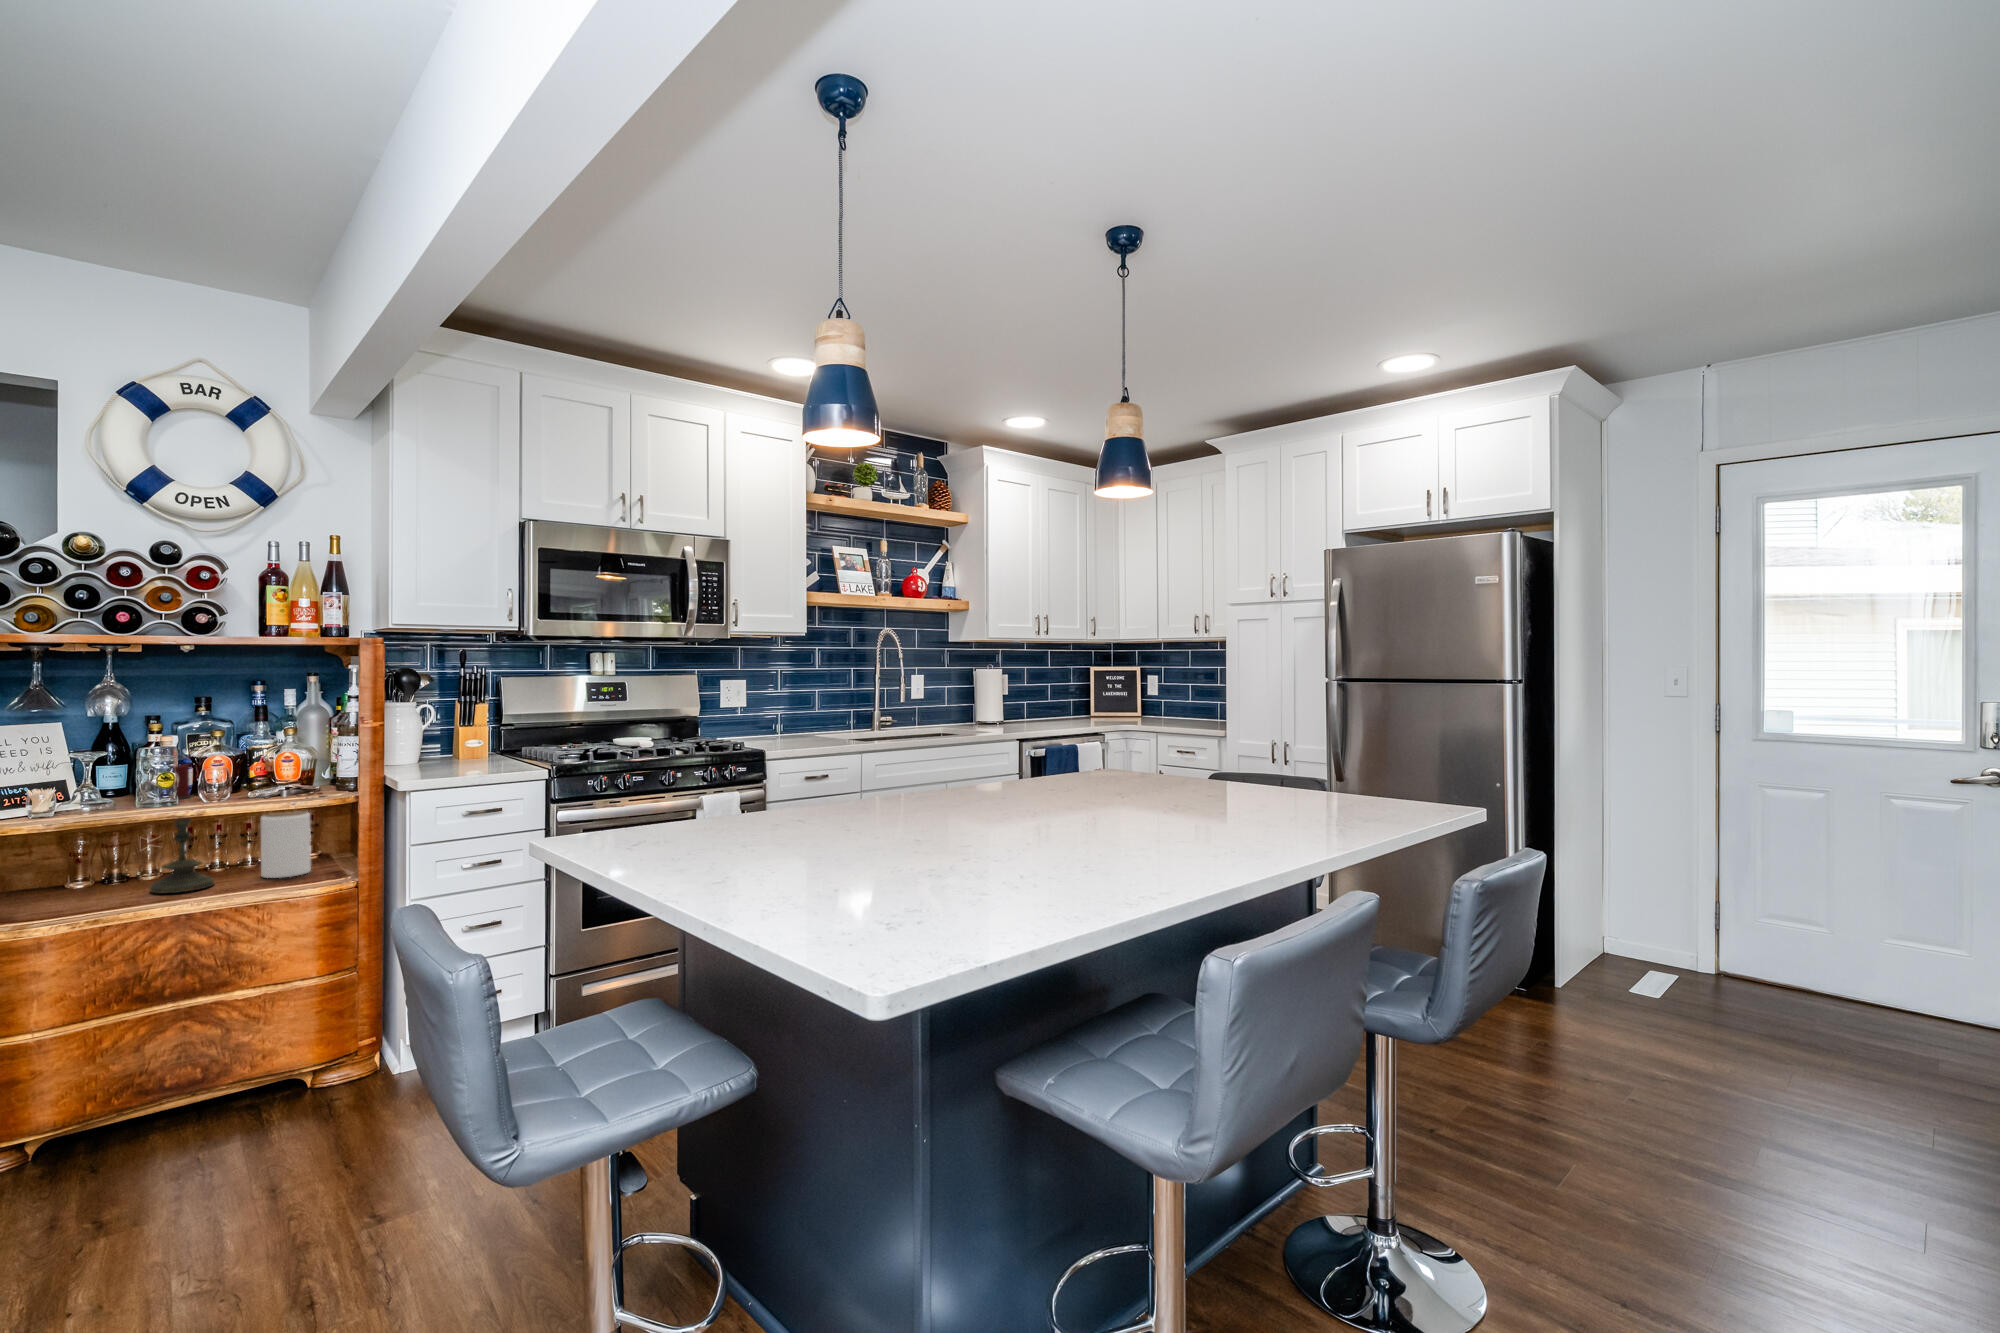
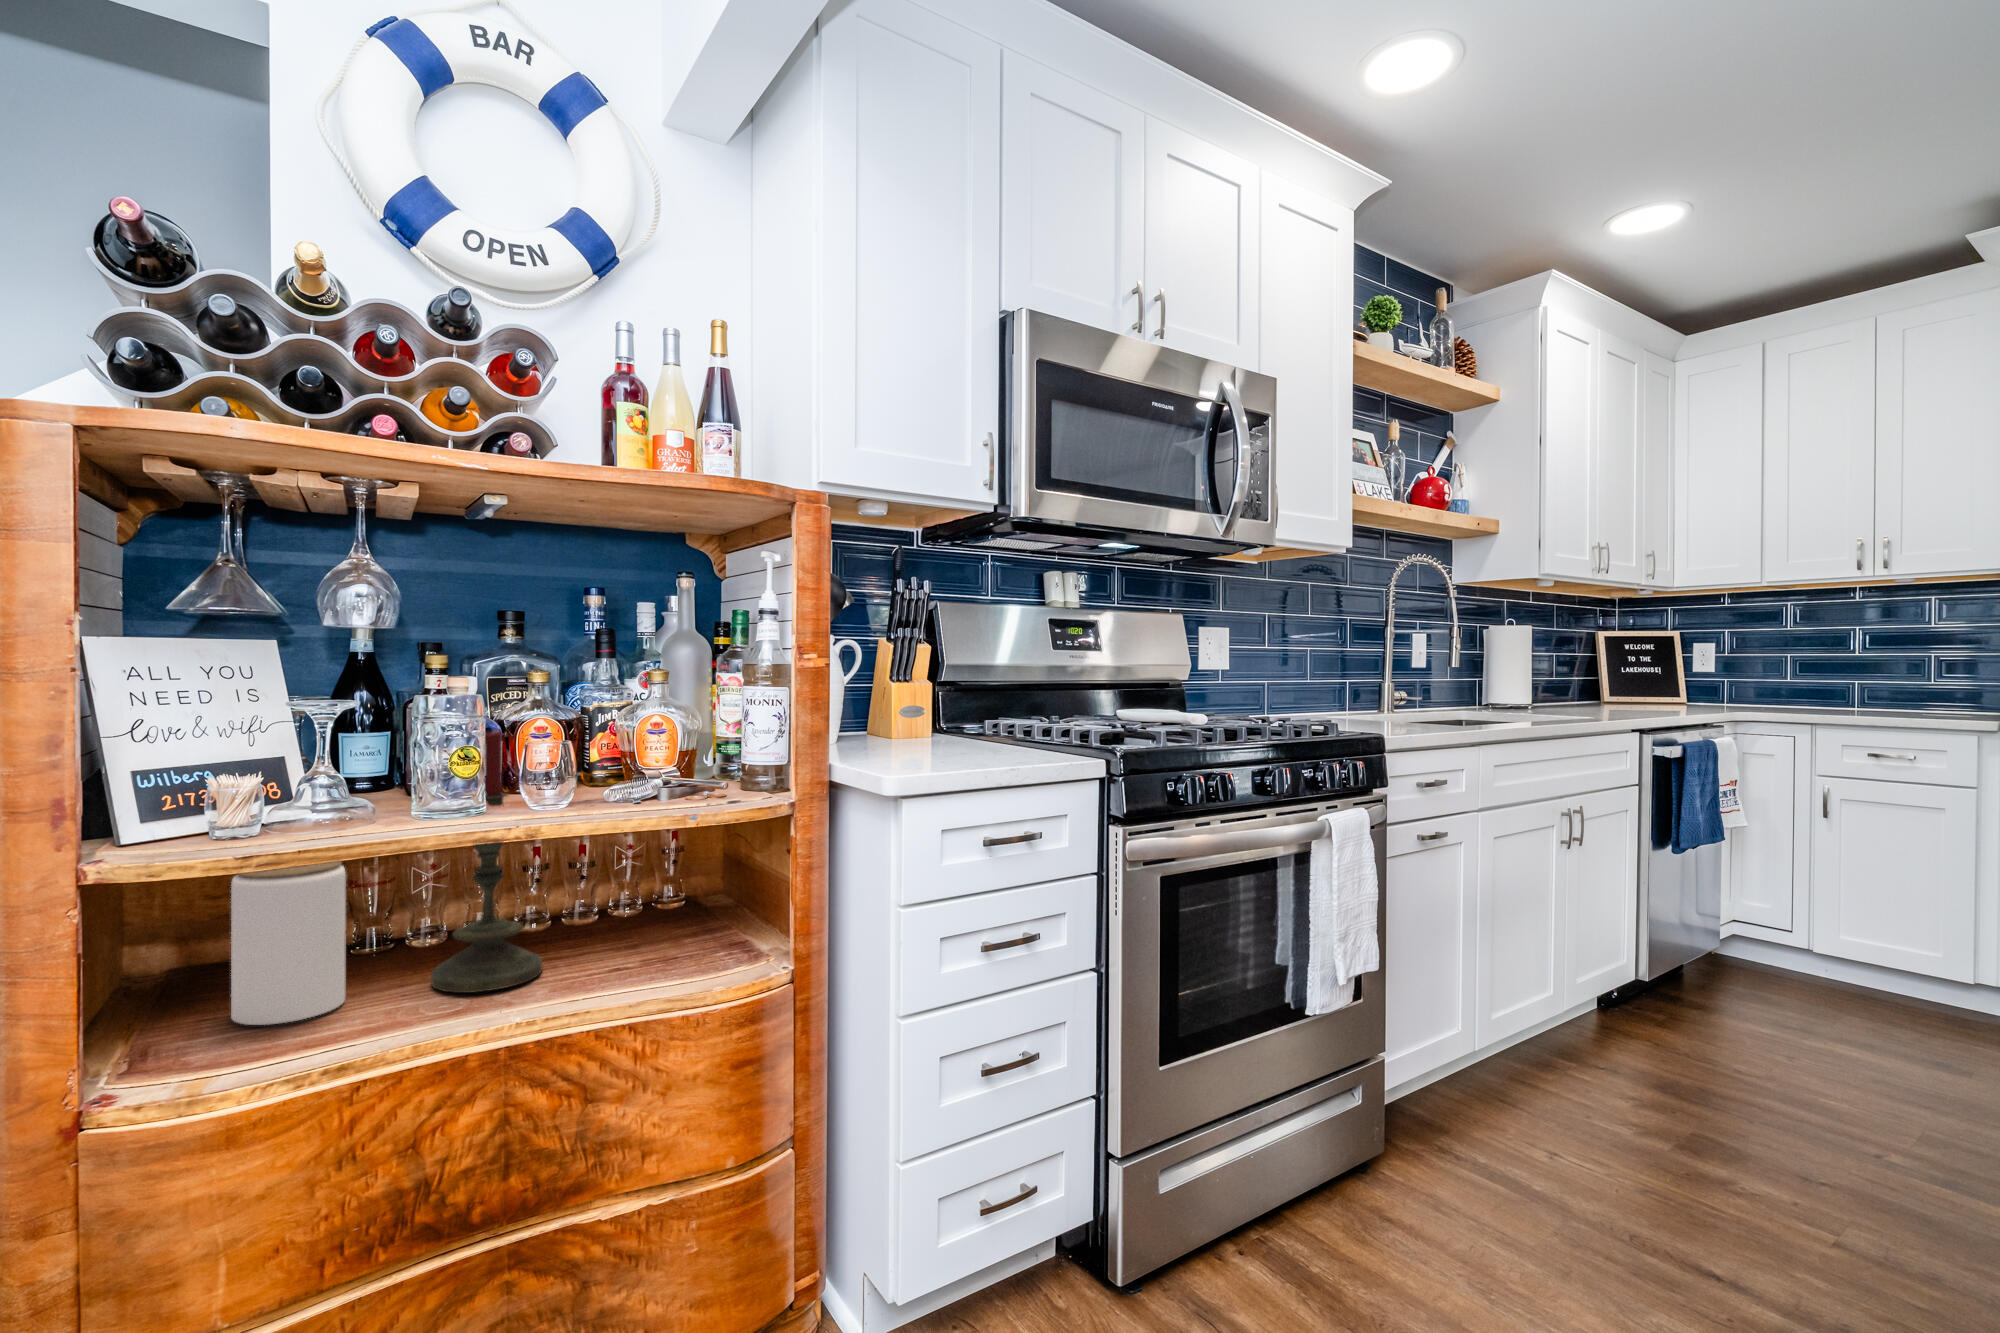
jar: present [261,809,311,878] -> present [231,861,346,1025]

